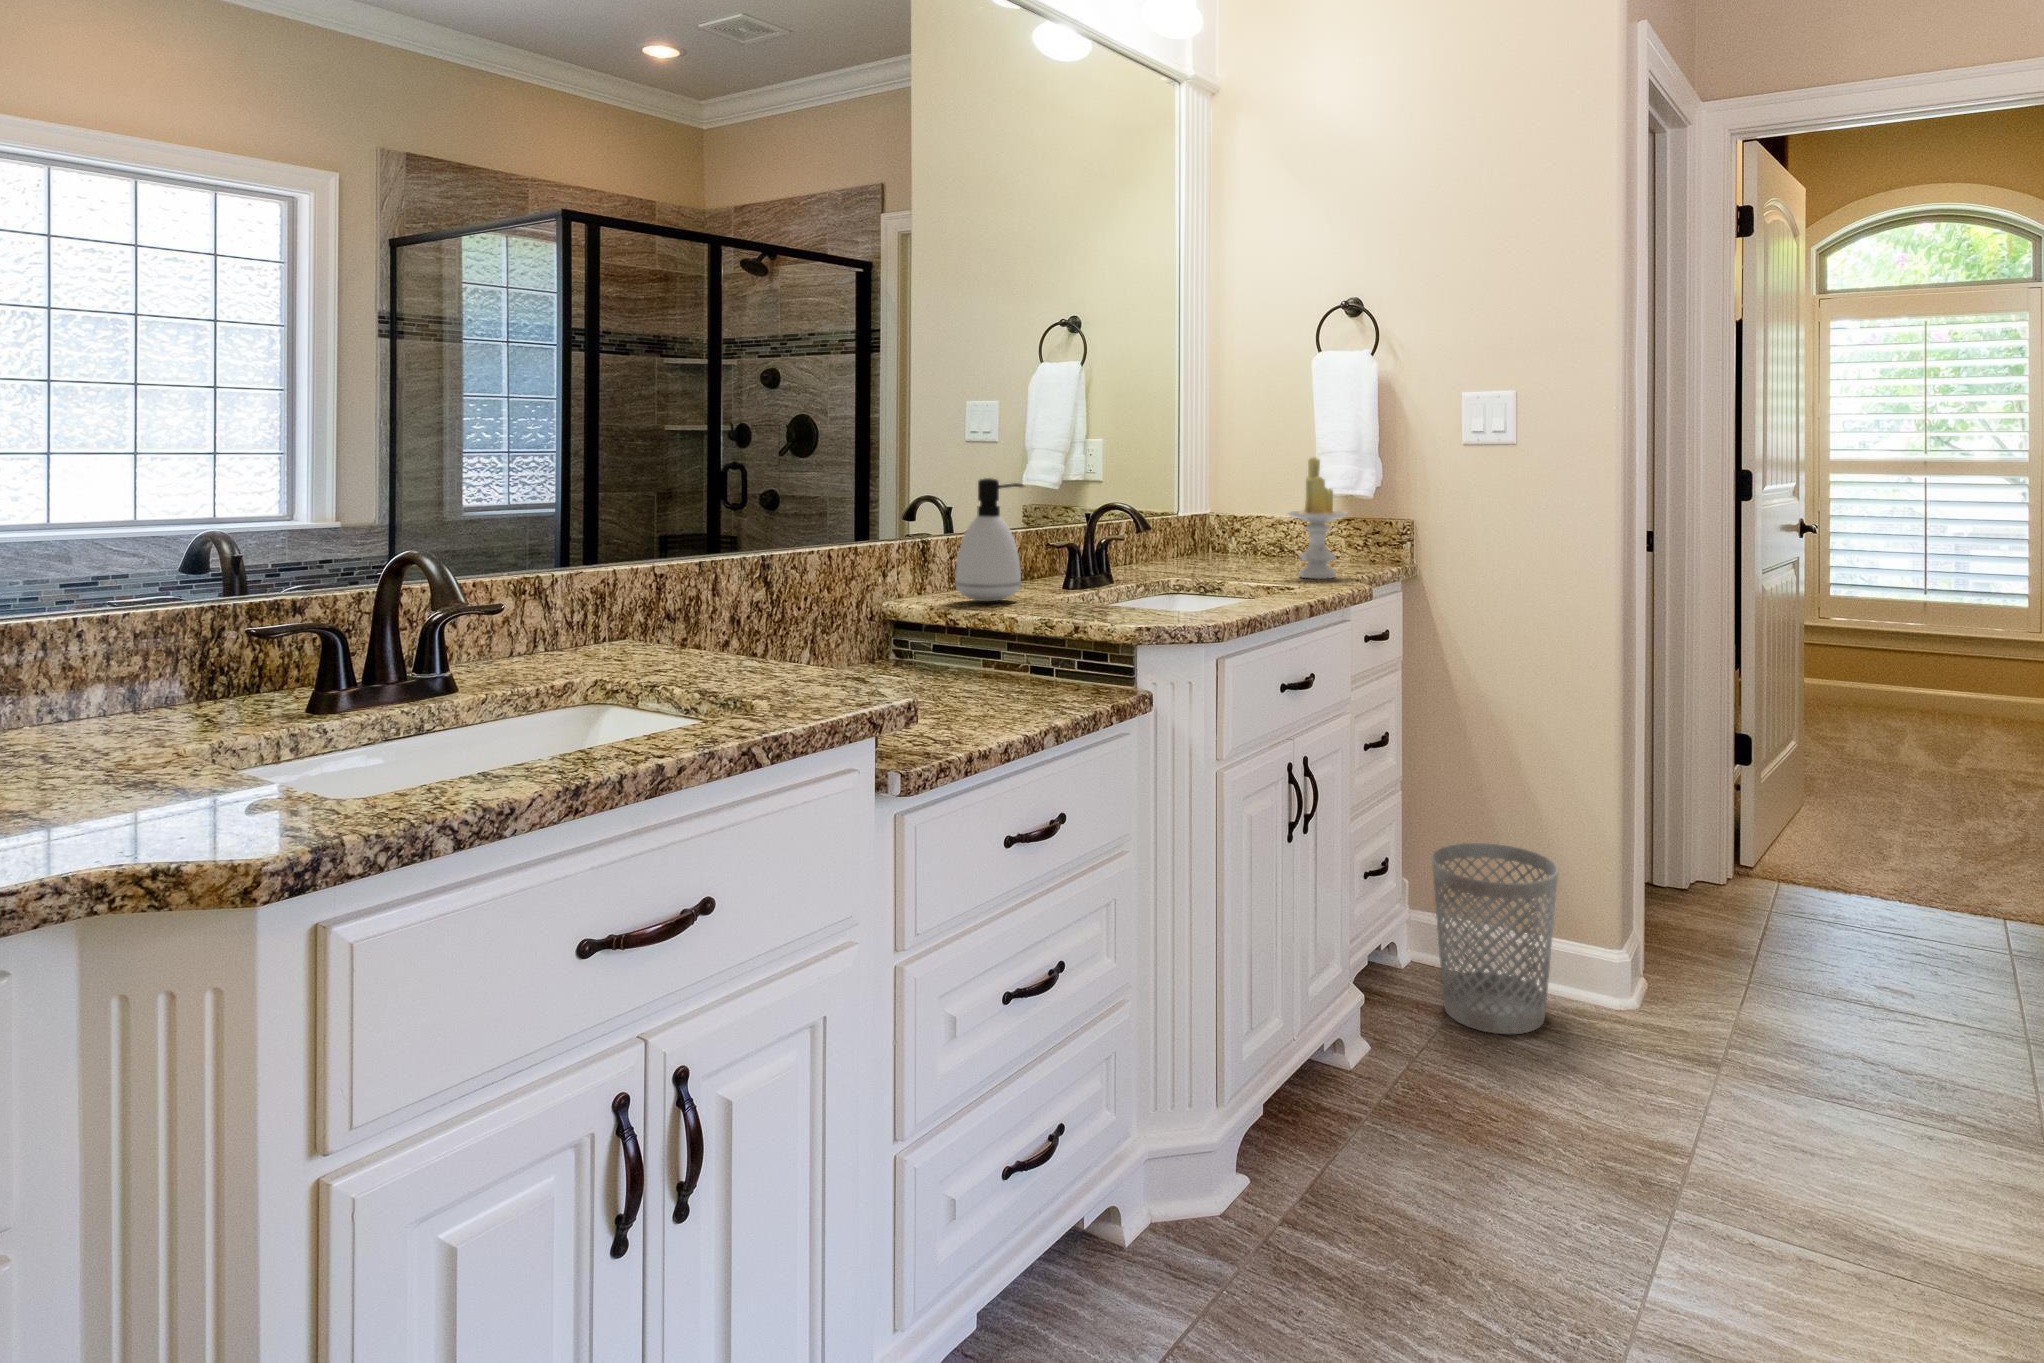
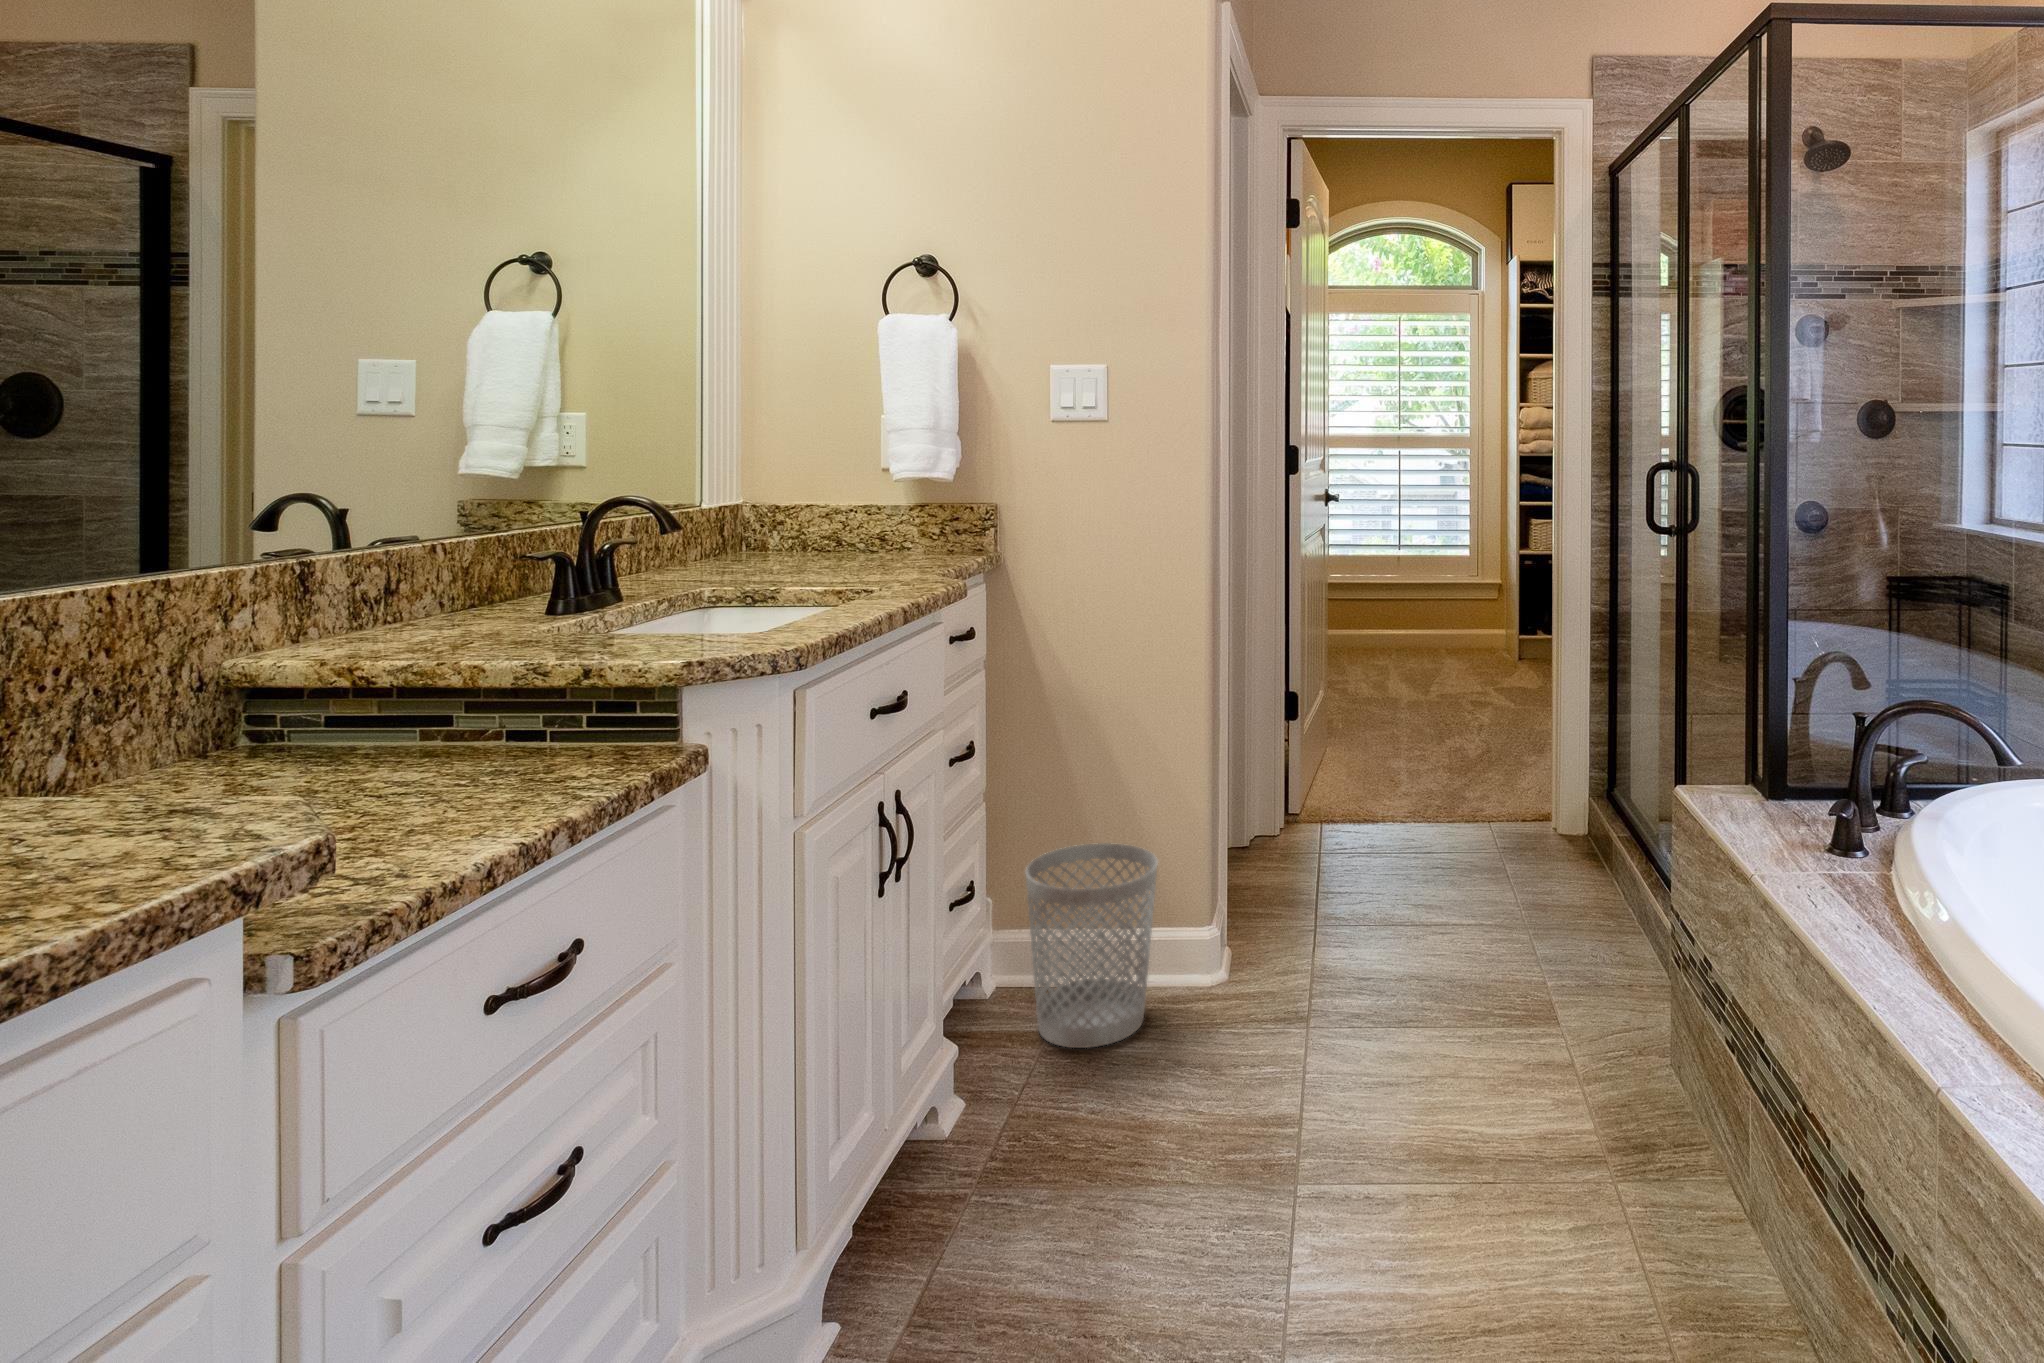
candle: present [1288,457,1347,579] -> none [855,434,929,576]
soap dispenser: present [955,478,1023,601] -> none [360,469,481,644]

